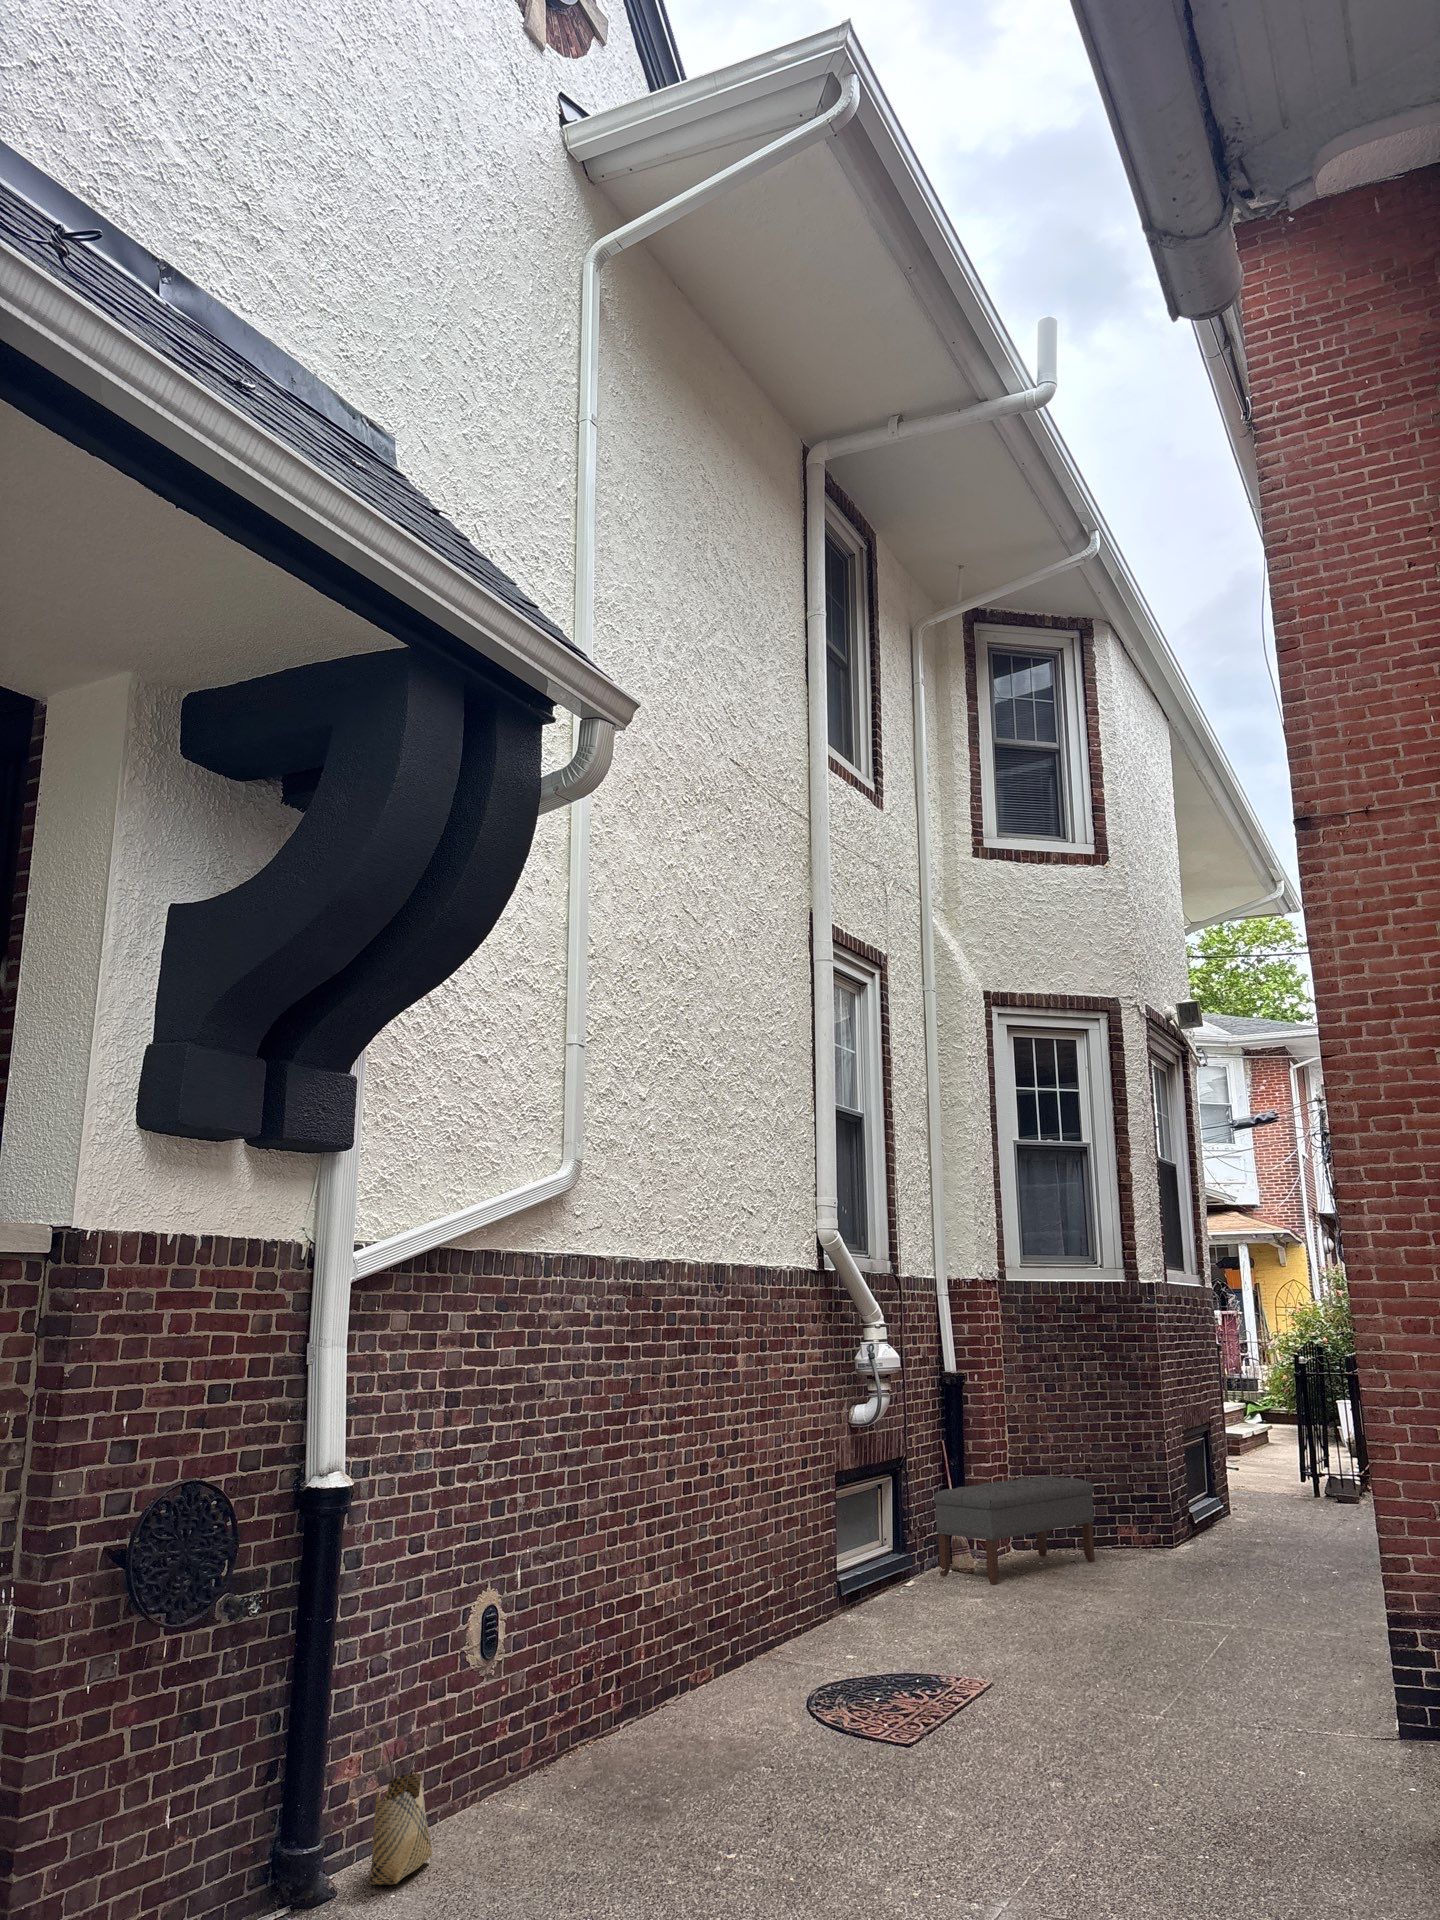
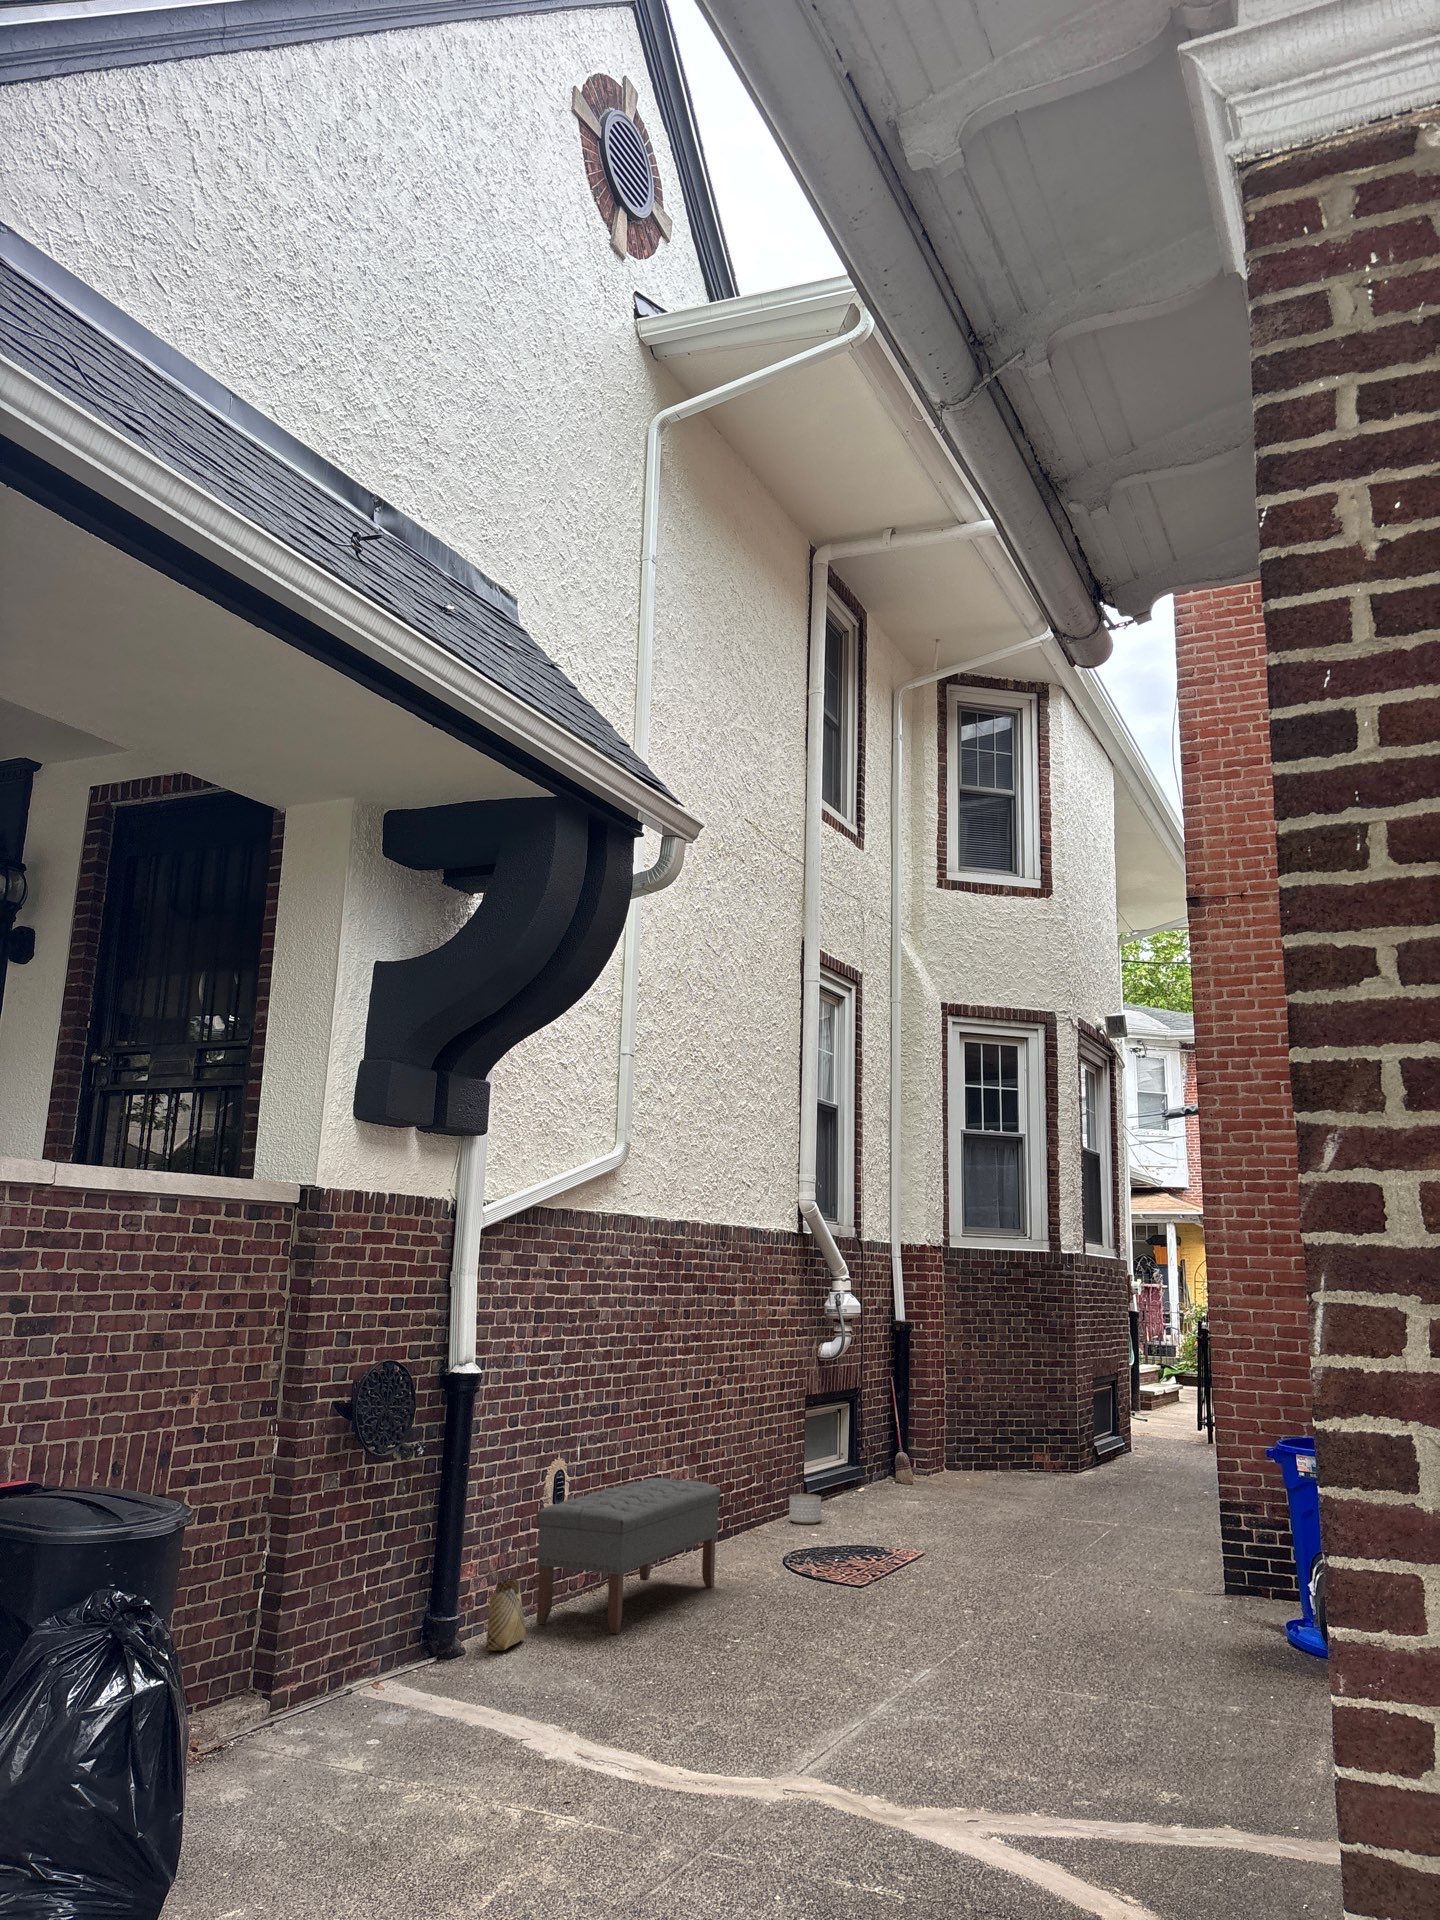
bench: present [934,1476,1095,1584] -> present [537,1478,721,1634]
planter: none [816,1601,857,1641] -> present [789,1494,821,1524]

